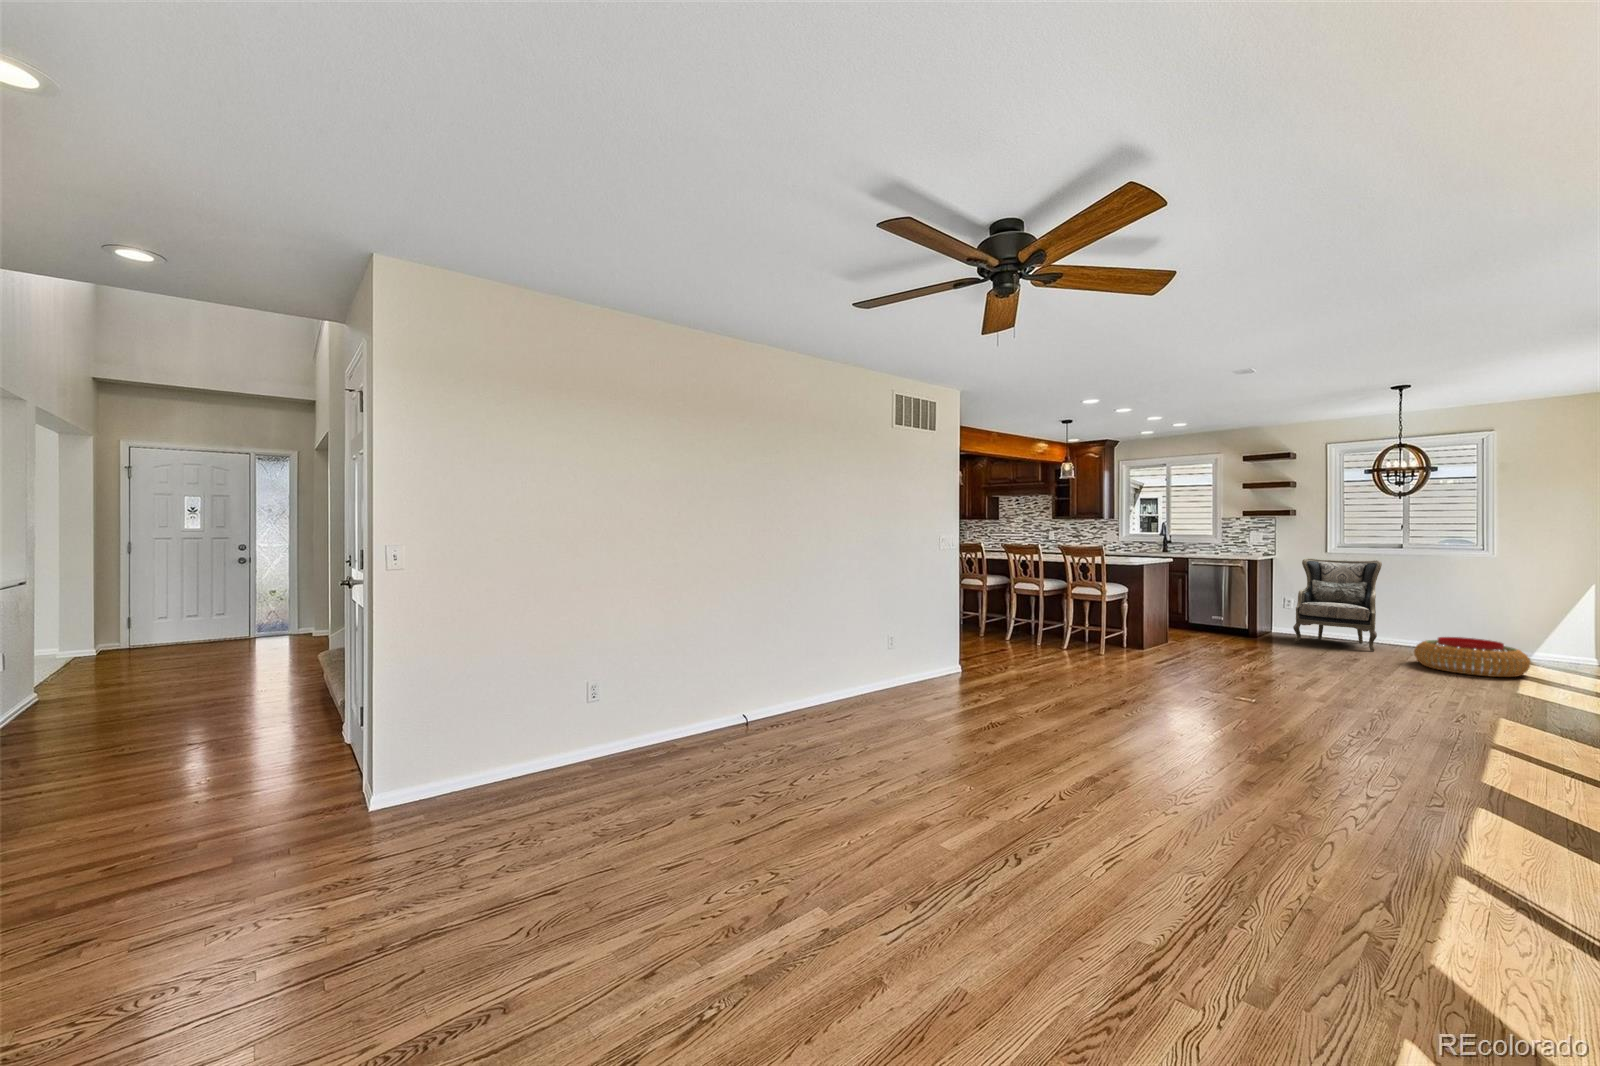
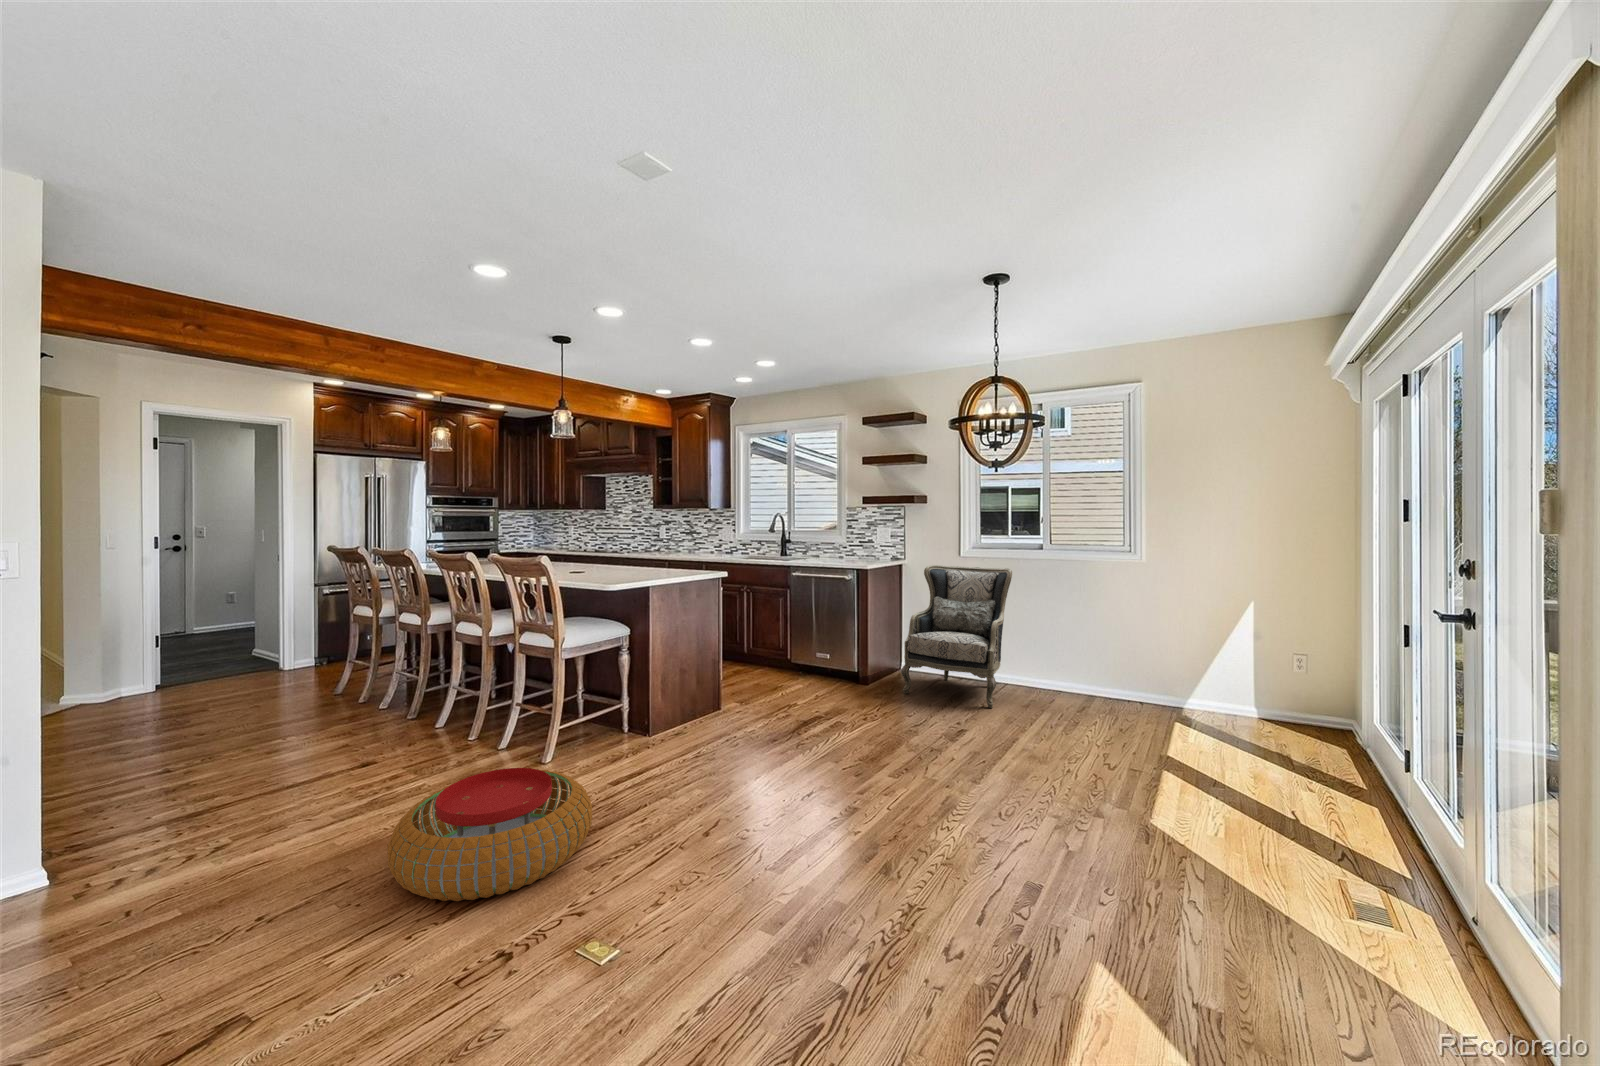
pouf: present [1414,637,1530,677] -> present [387,768,592,901]

